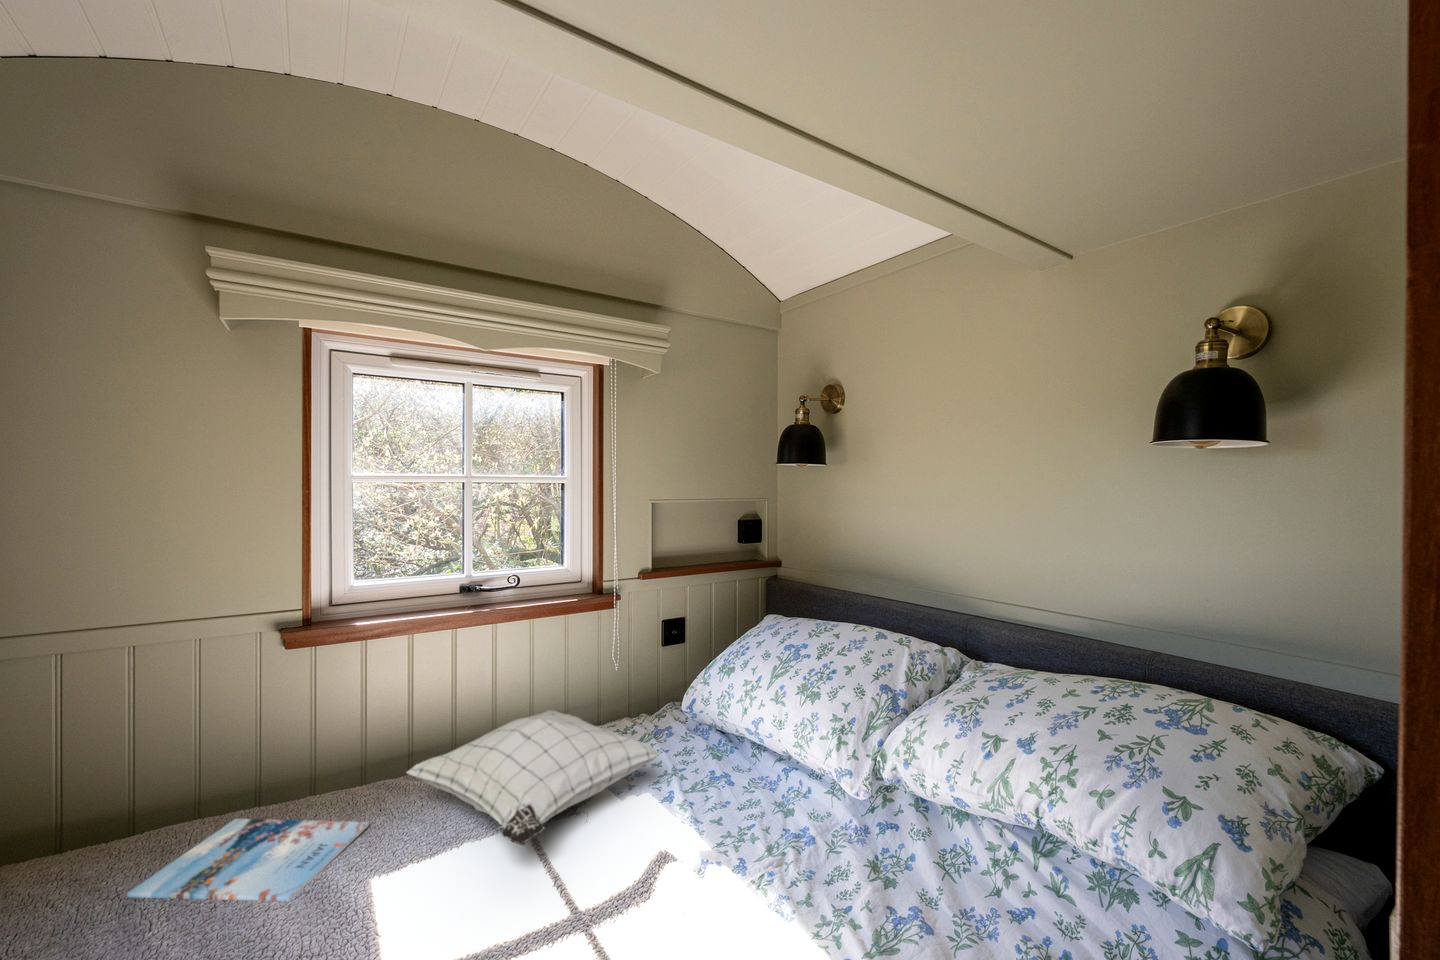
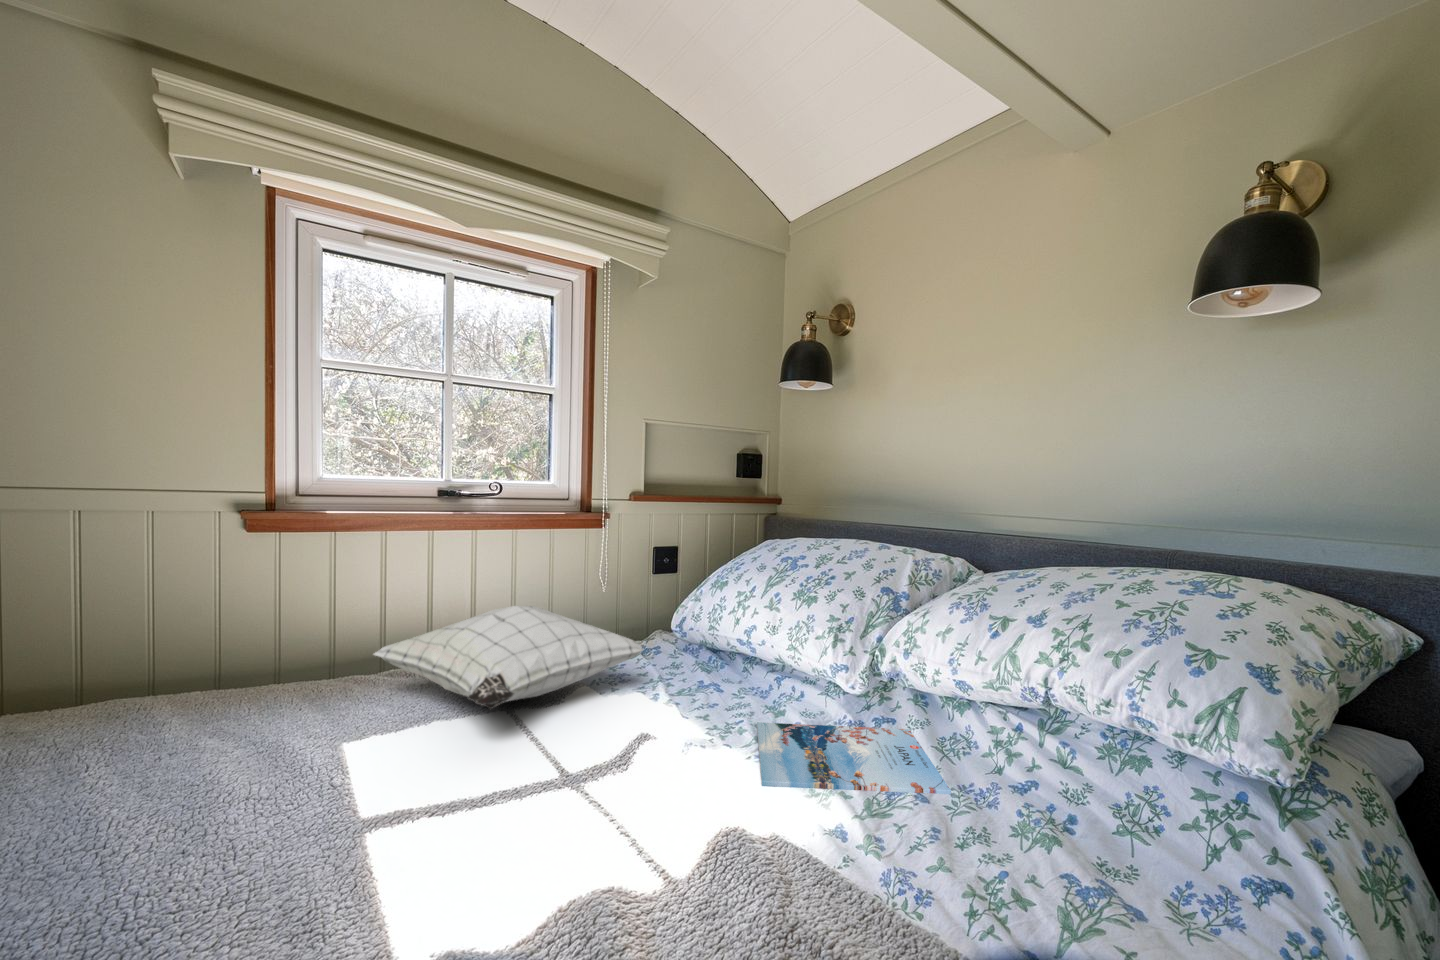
magazine: present [127,819,369,901] -> present [757,722,951,794]

